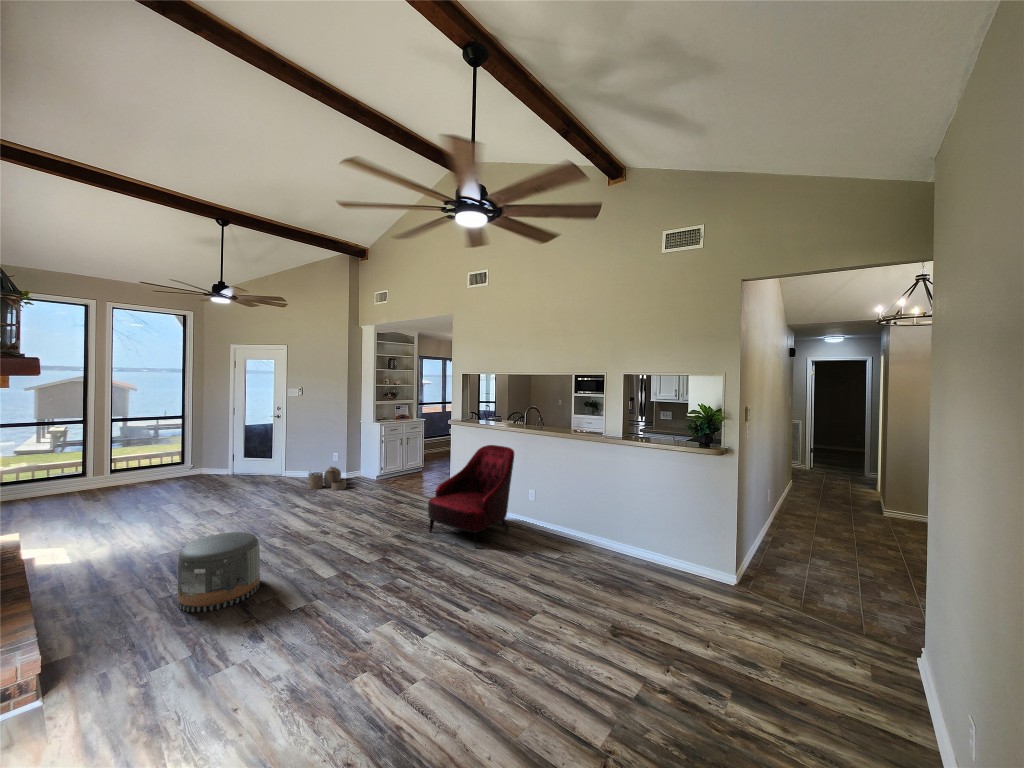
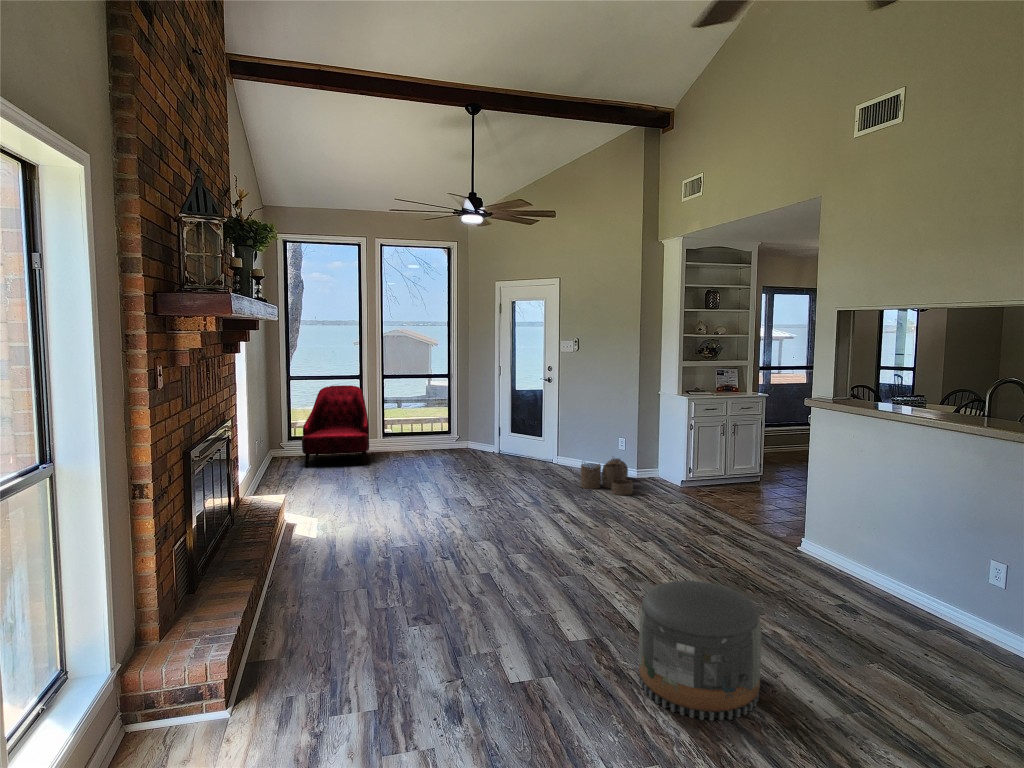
armchair: present [428,445,514,548] -> present [302,385,369,468]
pouf: present [177,532,260,612] -> present [639,581,761,720]

